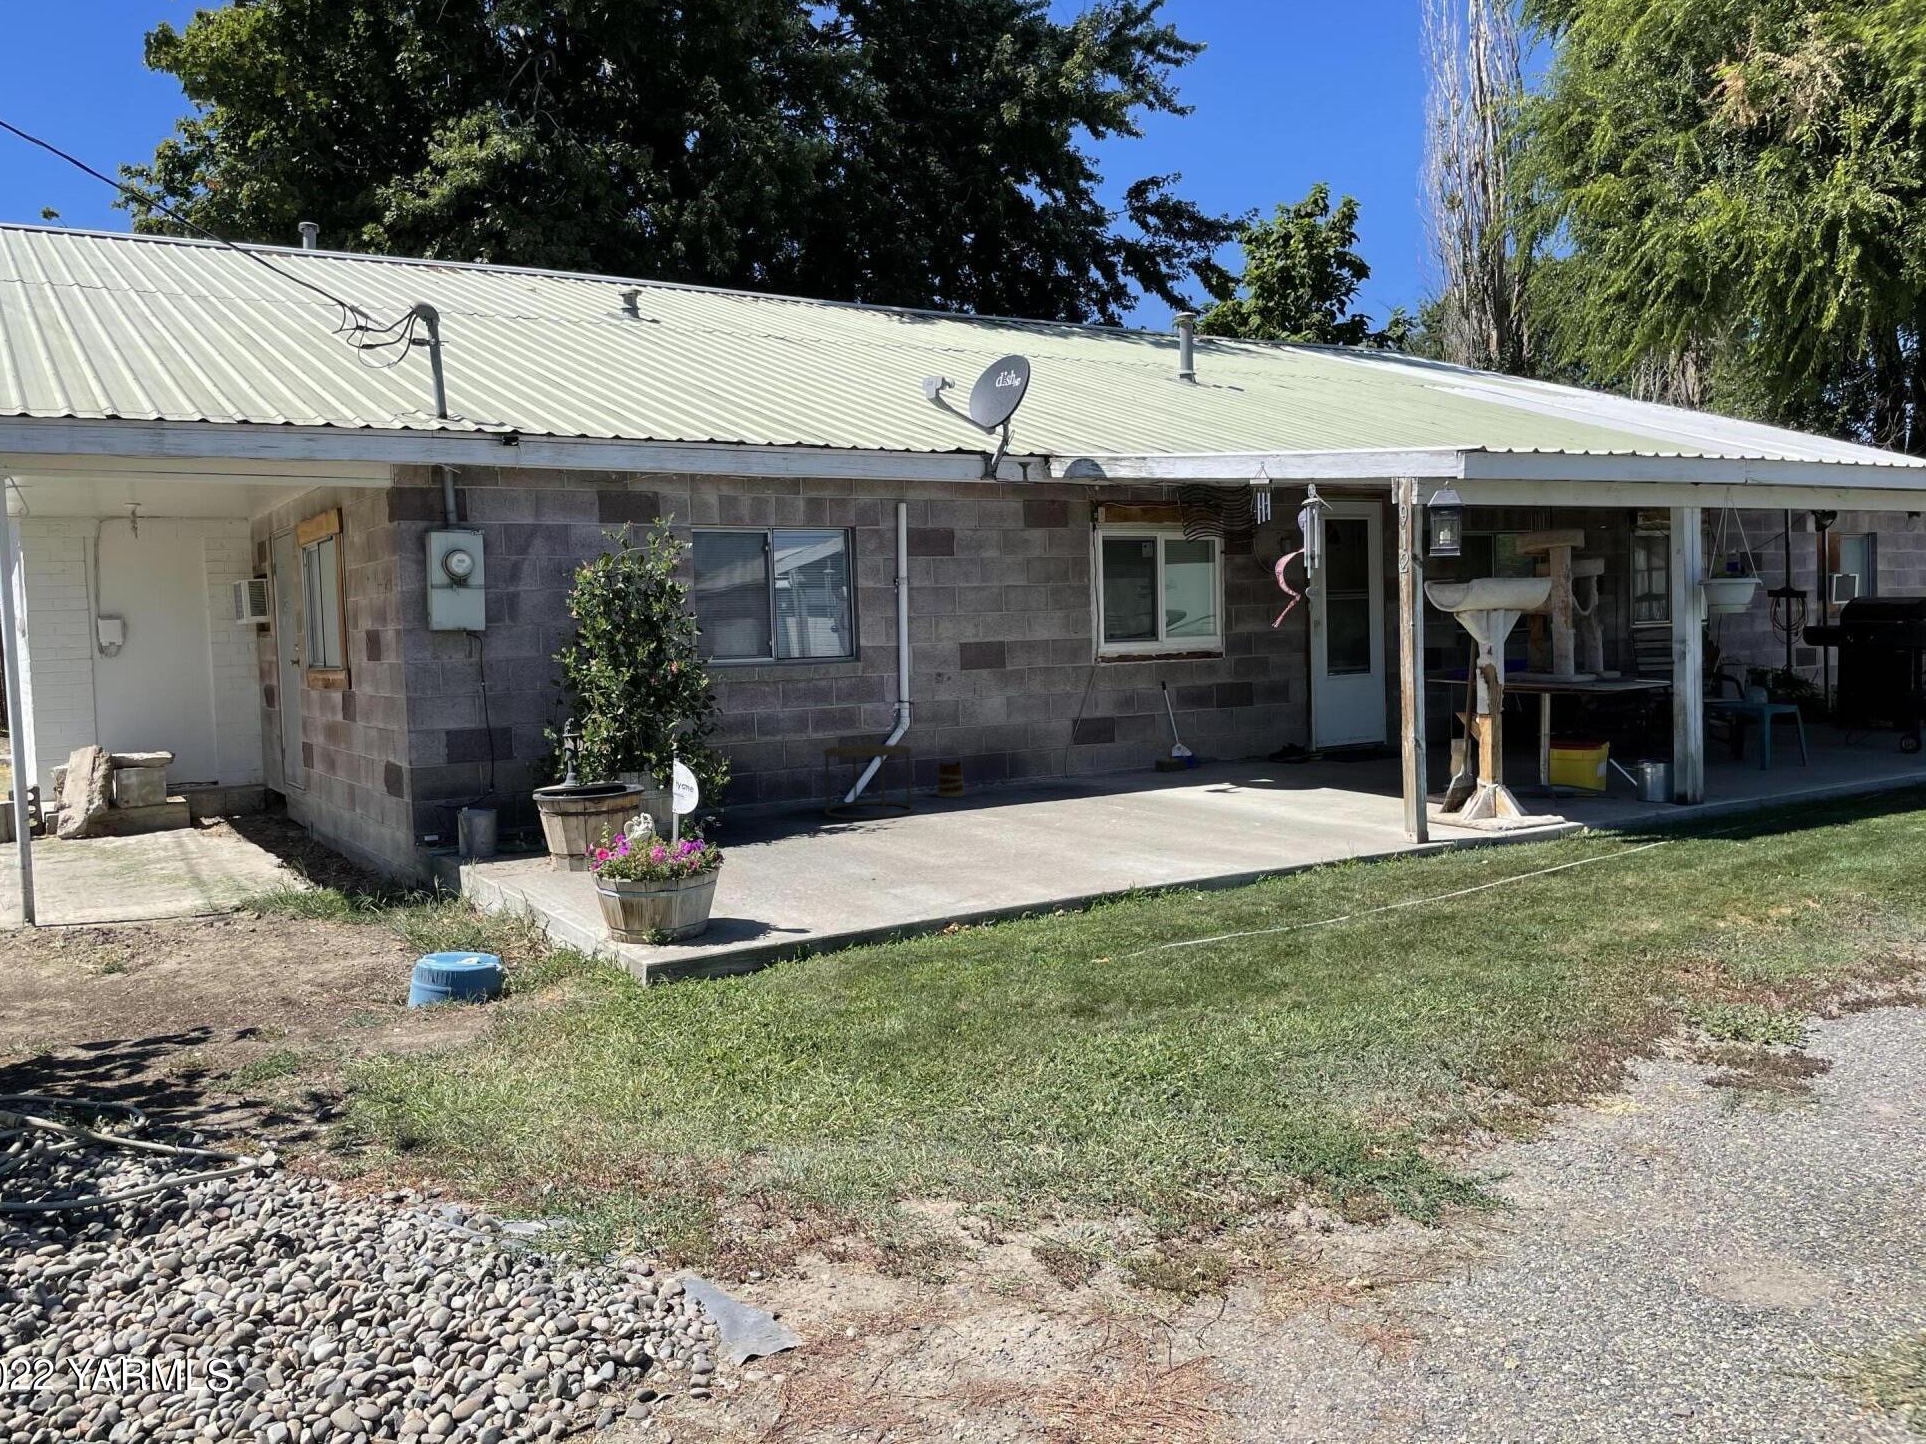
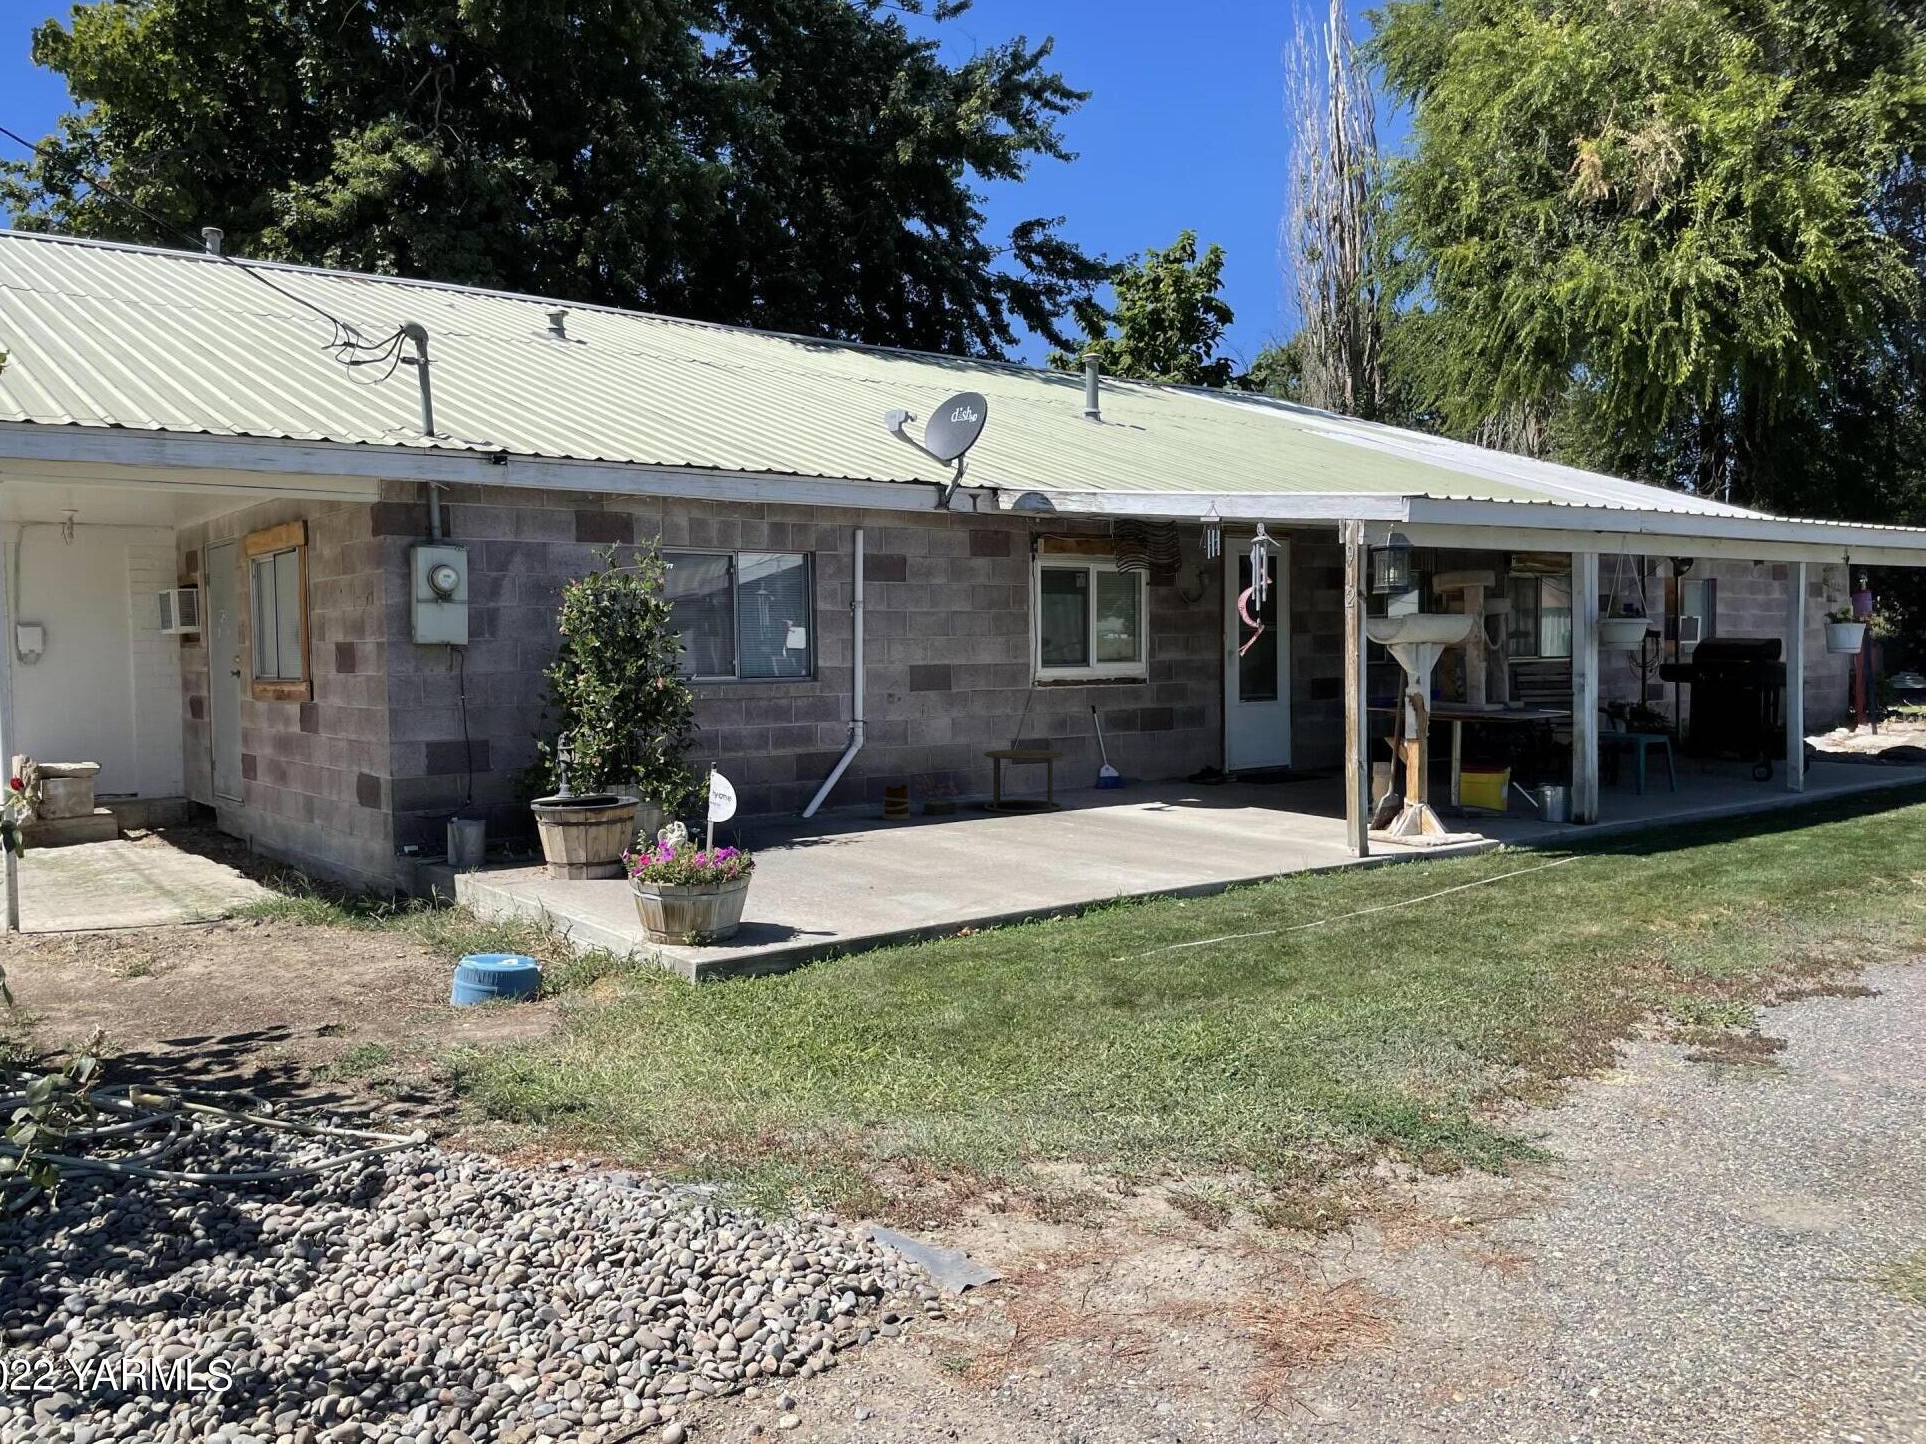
decorative plant: present [1148,736,1187,772] -> present [917,776,957,815]
side table: present [823,744,913,819] -> present [984,749,1063,813]

